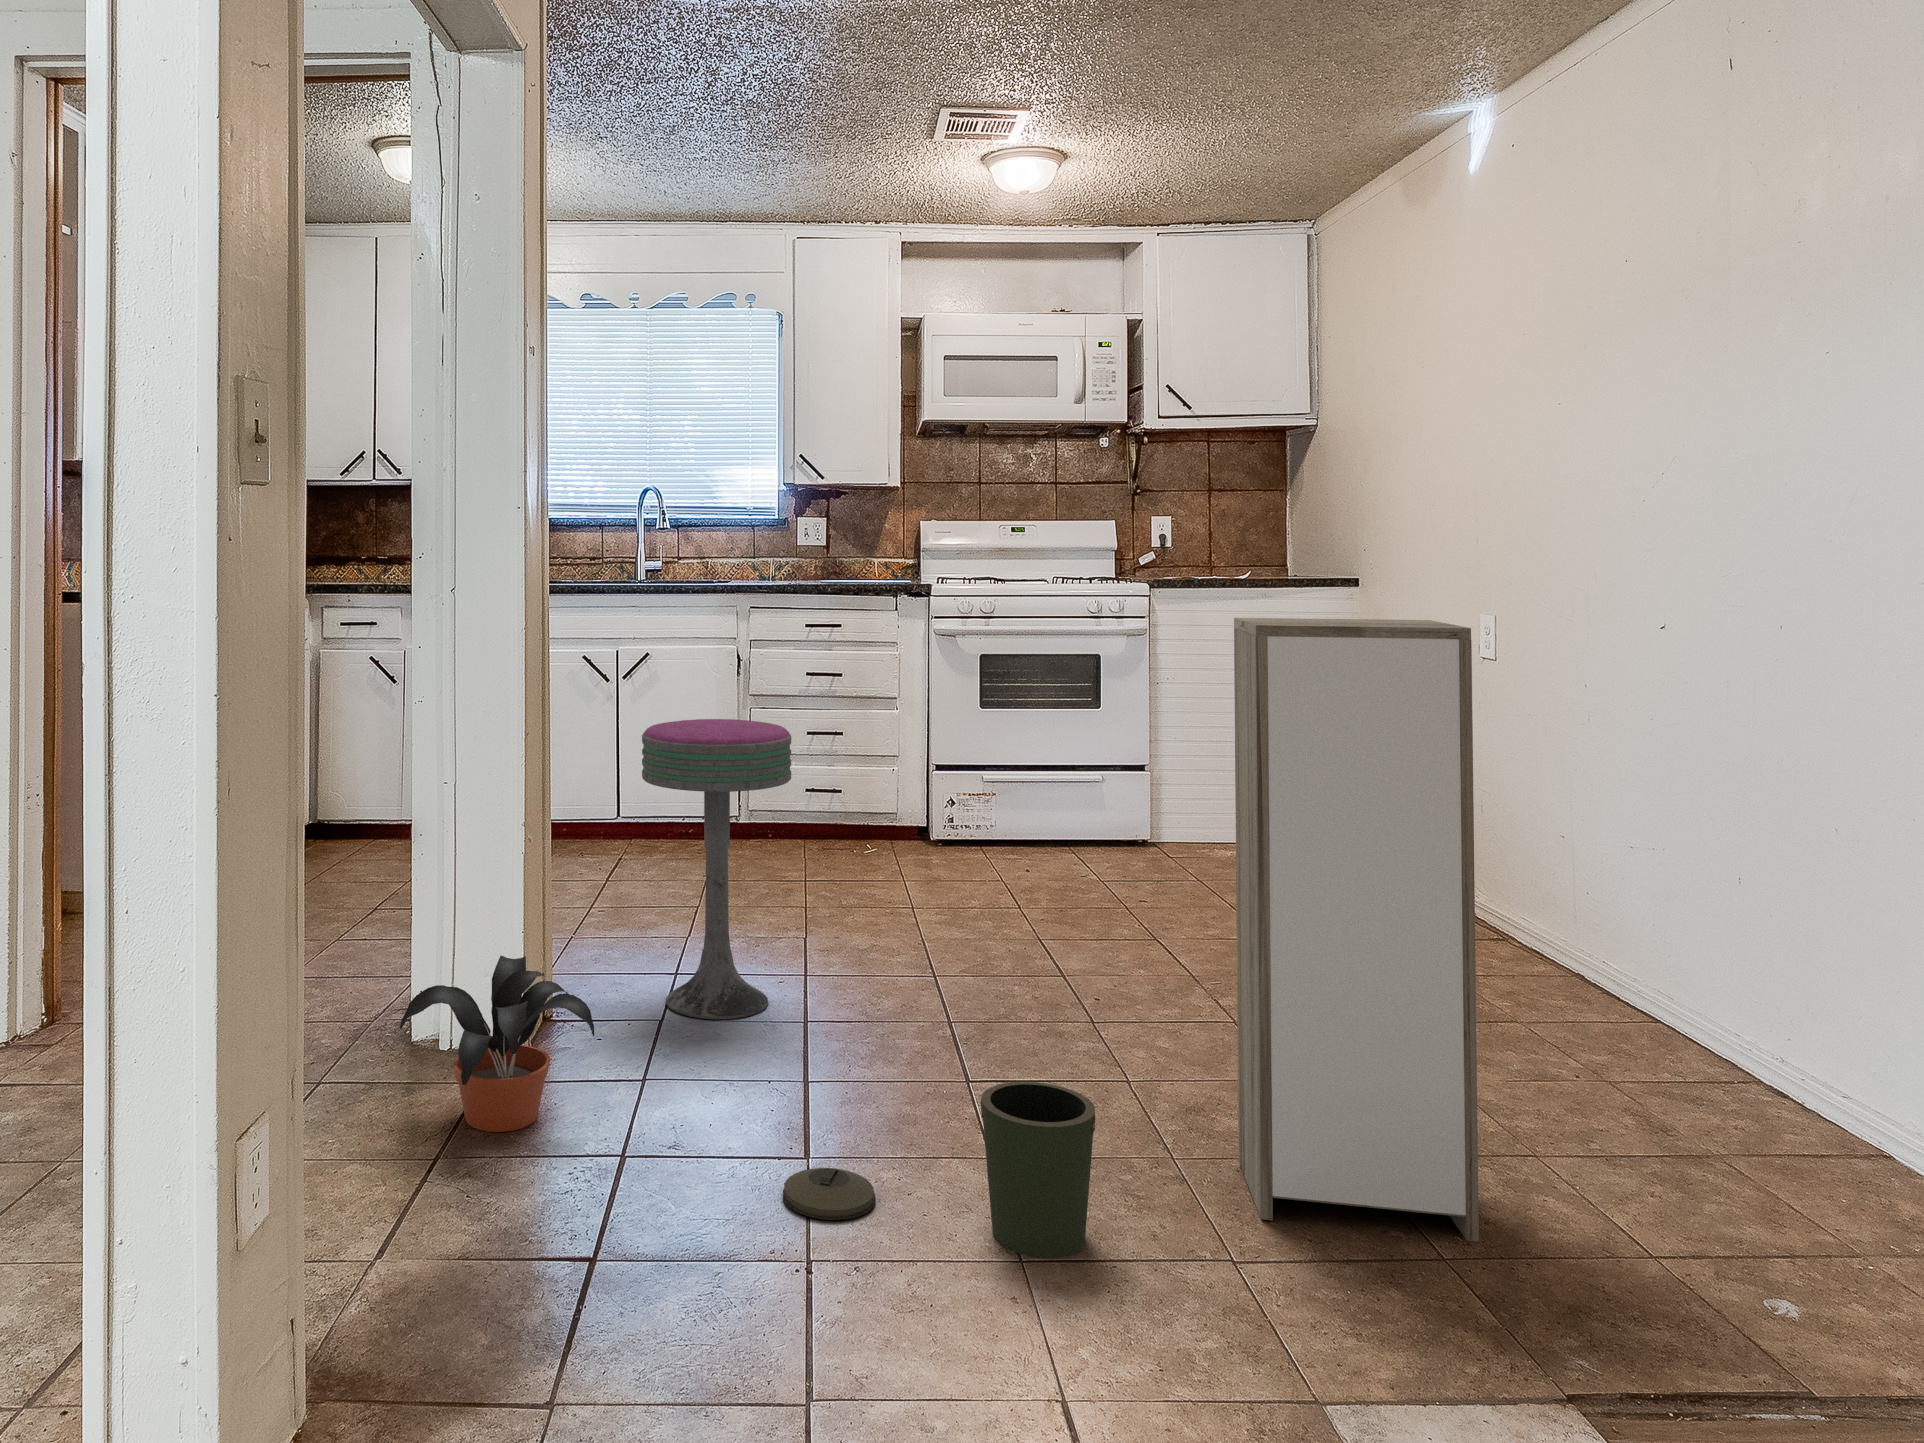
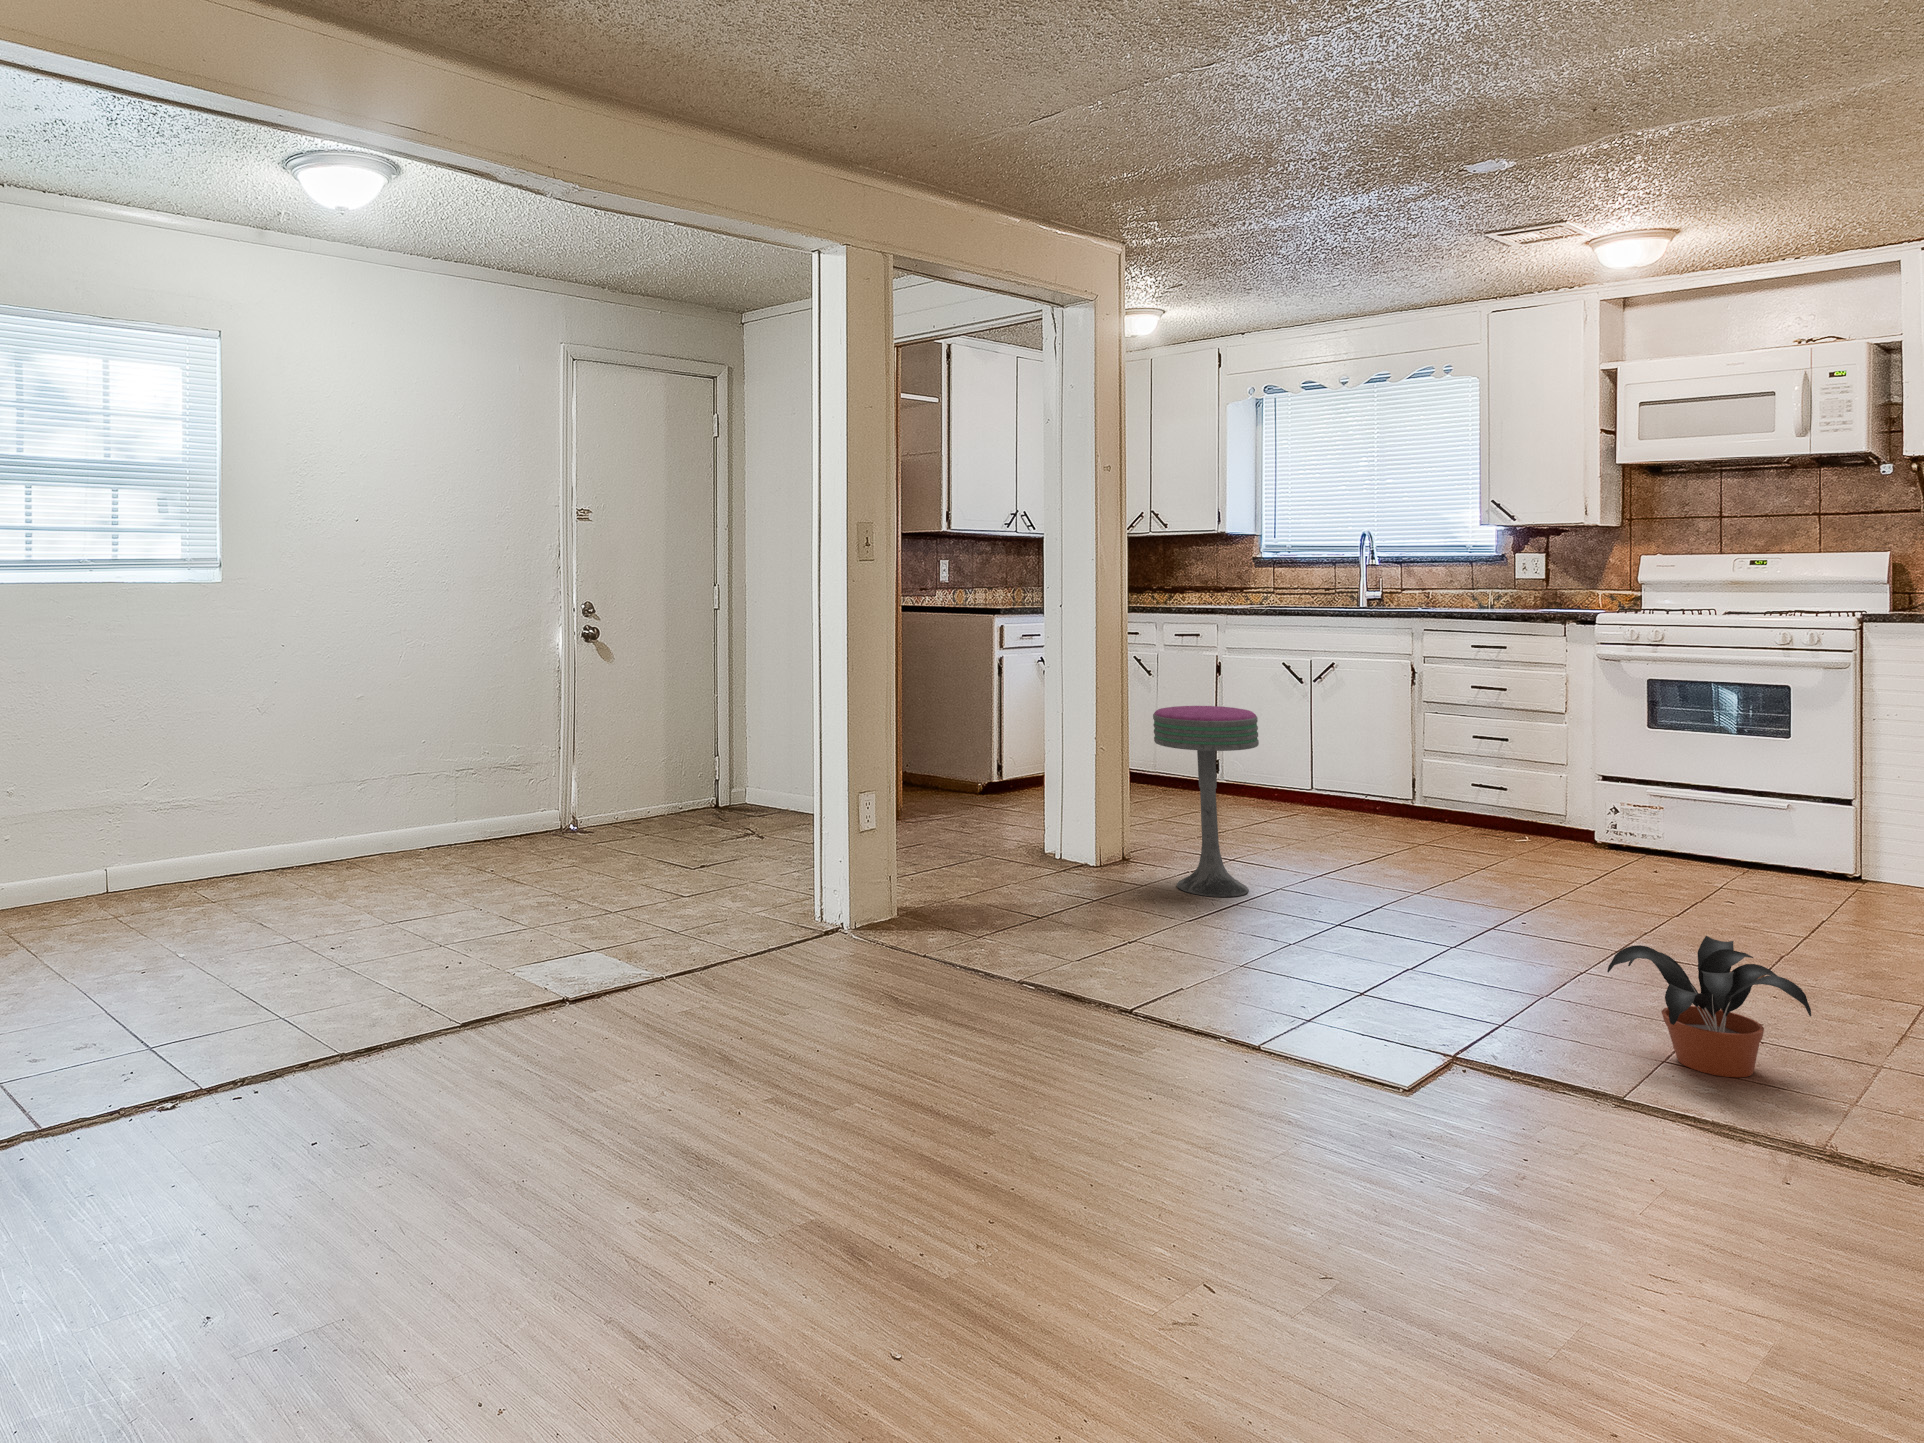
storage cabinet: present [1234,618,1479,1242] -> none [1327,651,1519,1061]
potted plant: present [400,956,594,1132] -> present [1607,936,1811,1077]
trash can: present [783,1082,1095,1259] -> none [1089,909,1229,1001]

